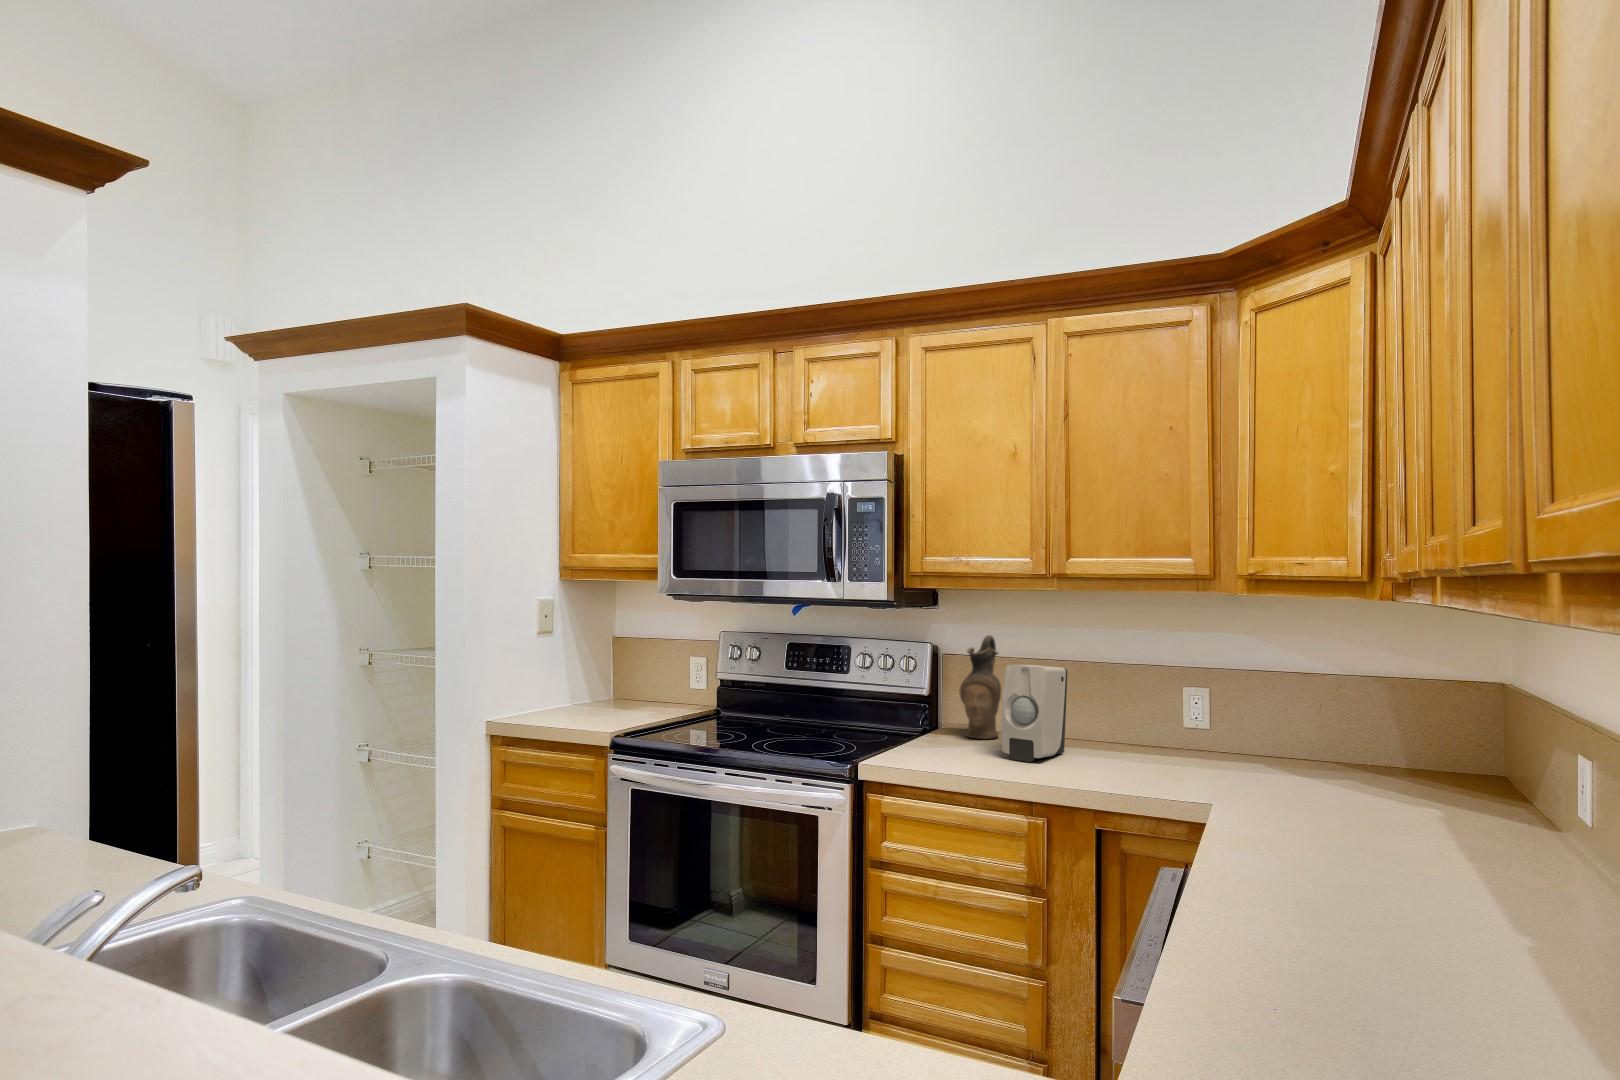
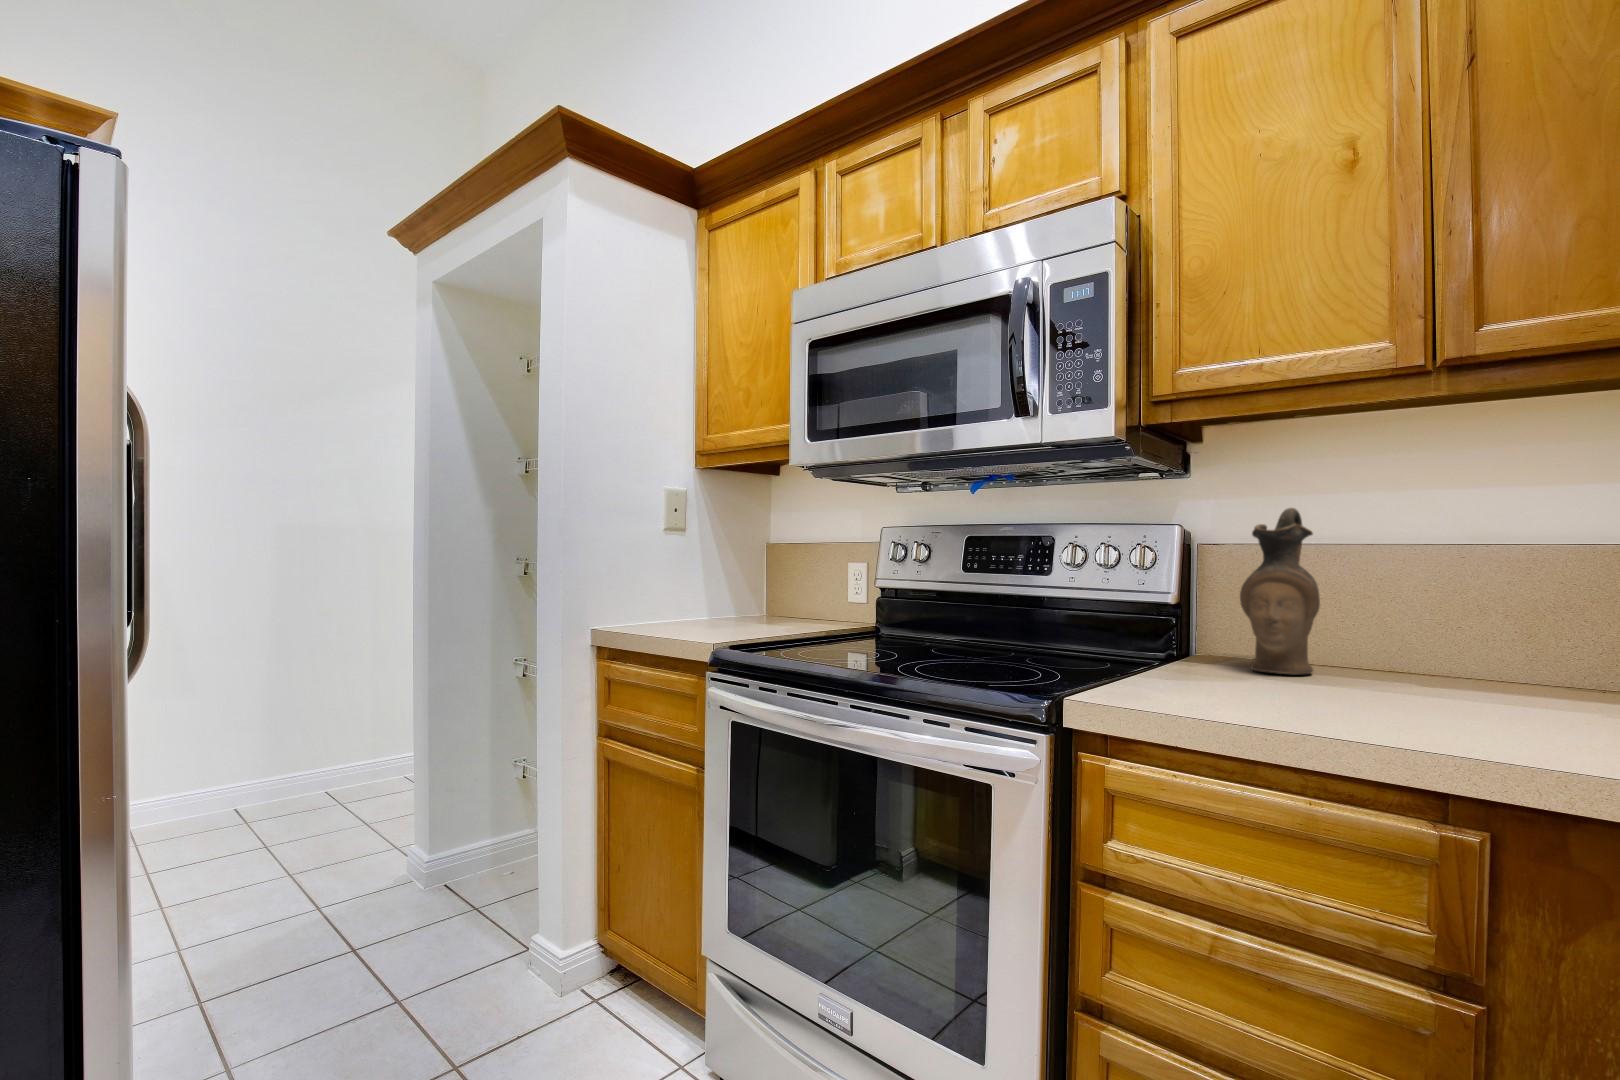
soap dispenser: present [1002,665,1068,762] -> none [1344,531,1481,714]

